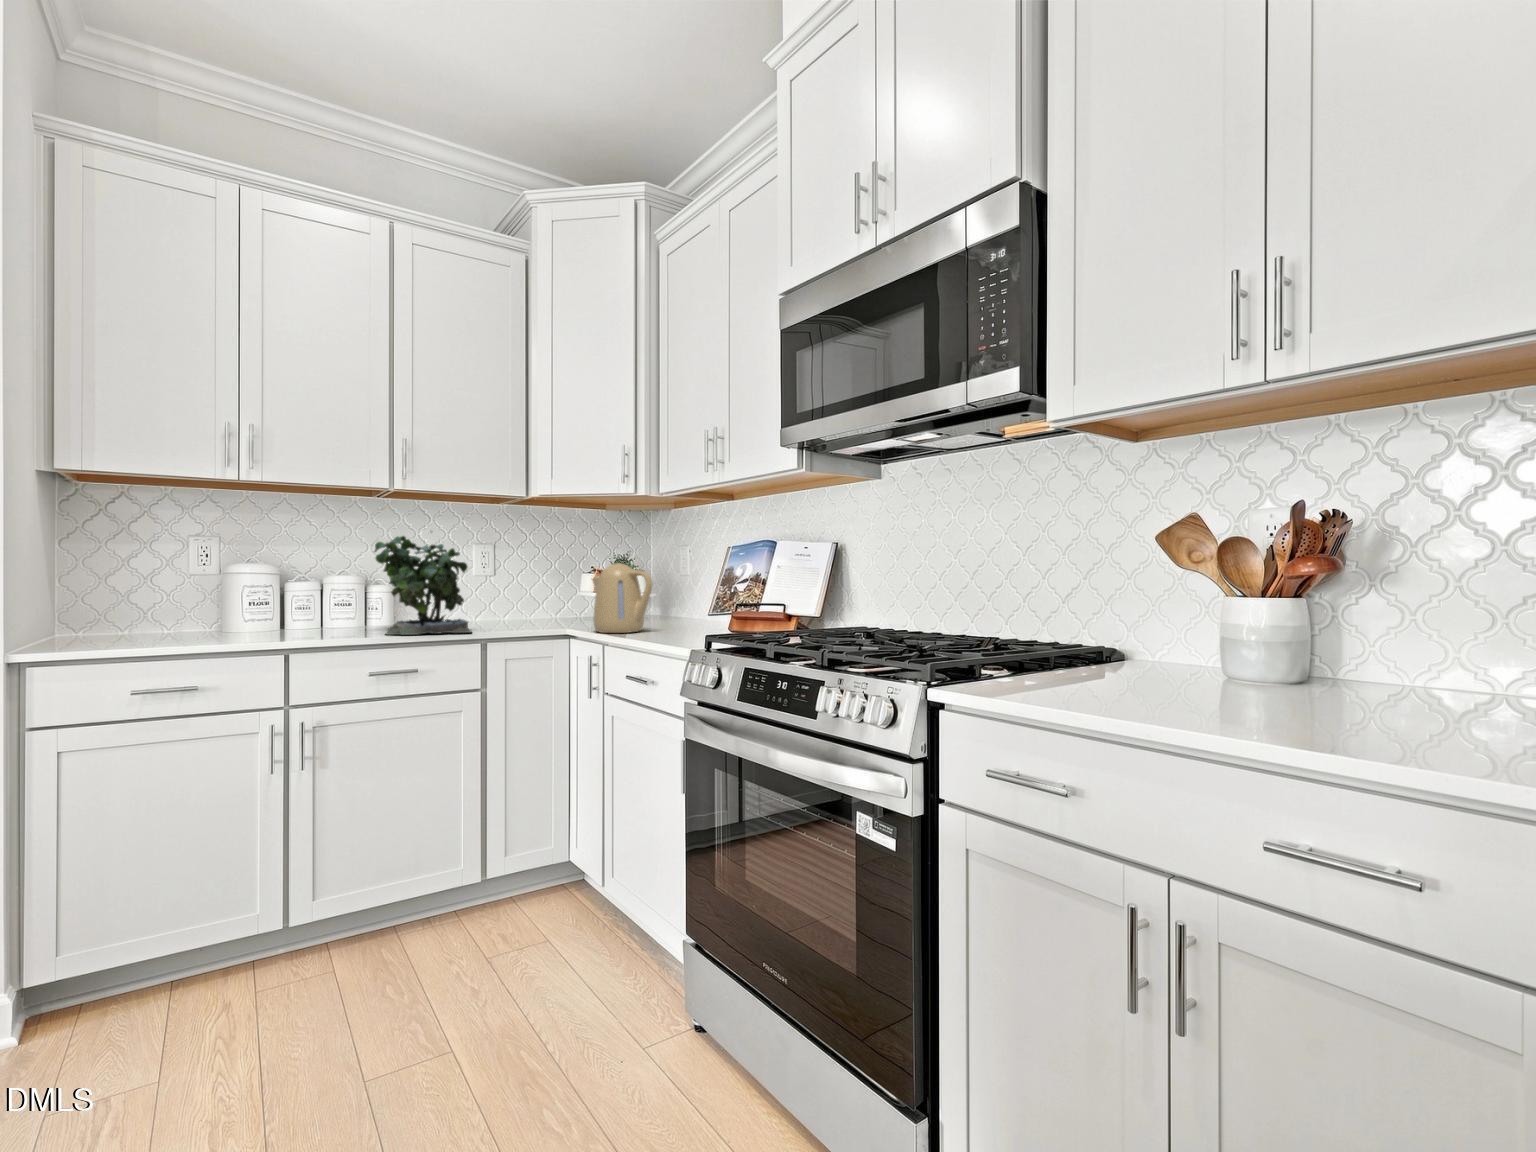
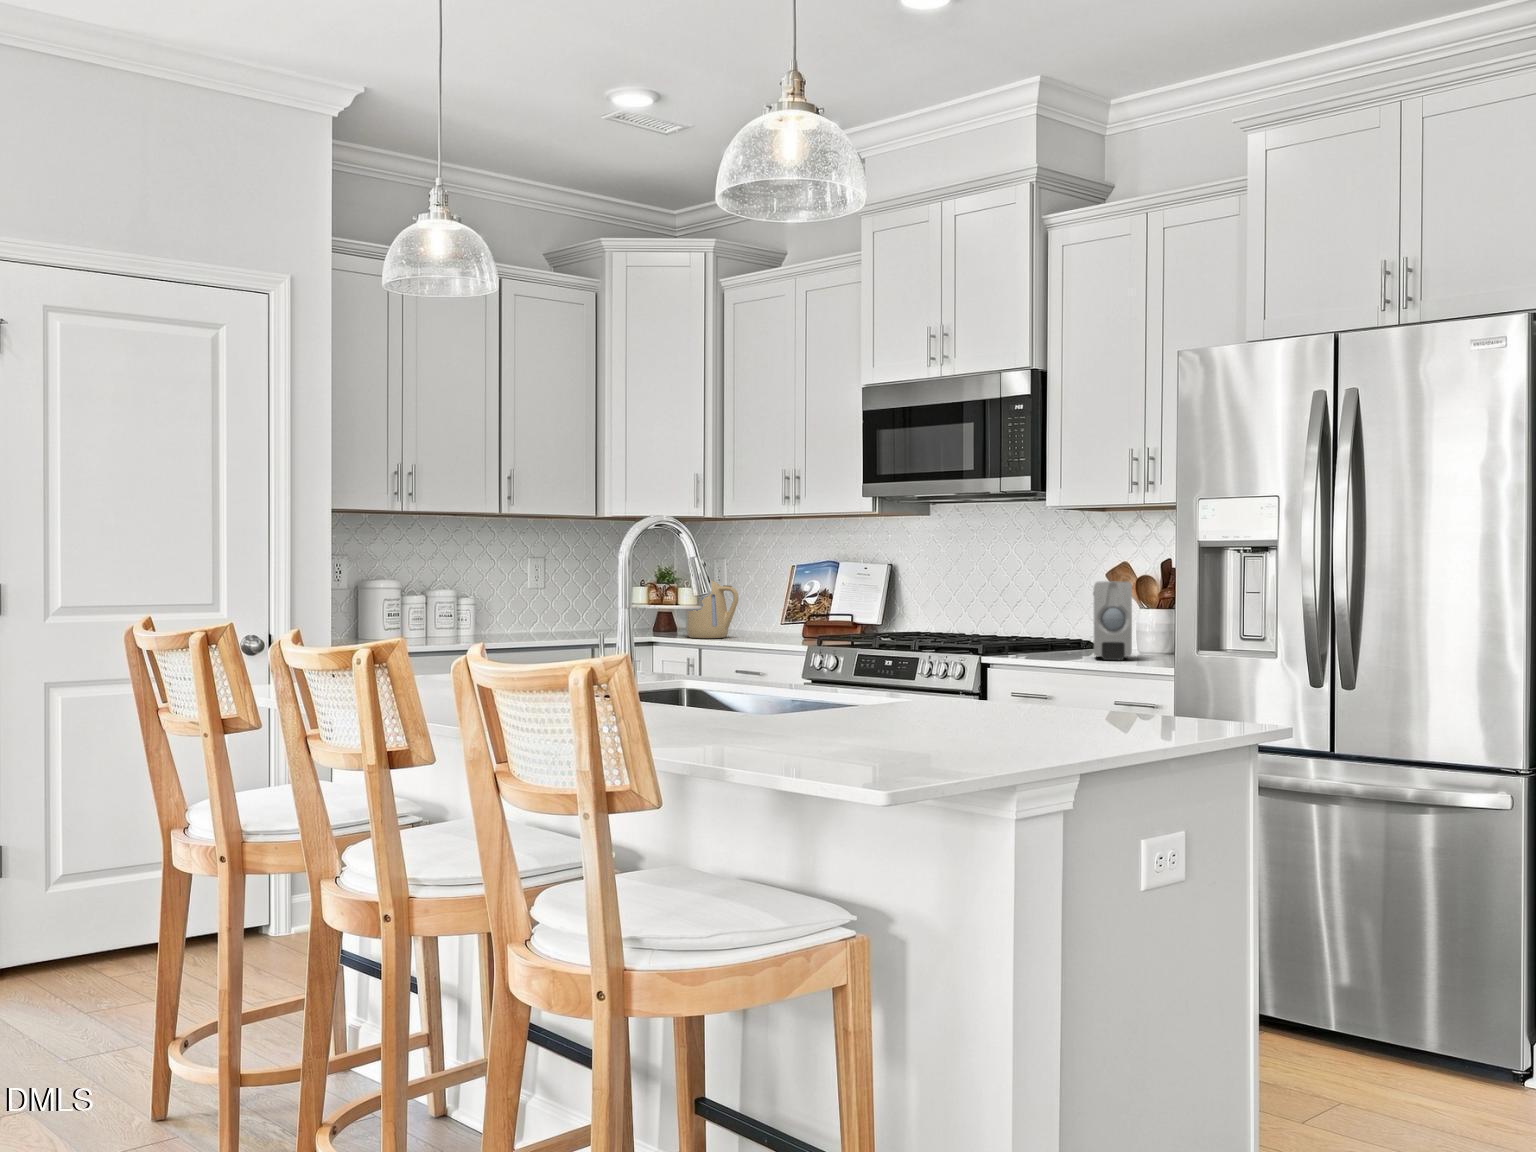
potted plant: present [374,531,472,635] -> none [508,552,592,639]
soap dispenser: none [1151,539,1255,708] -> present [1093,581,1132,660]

